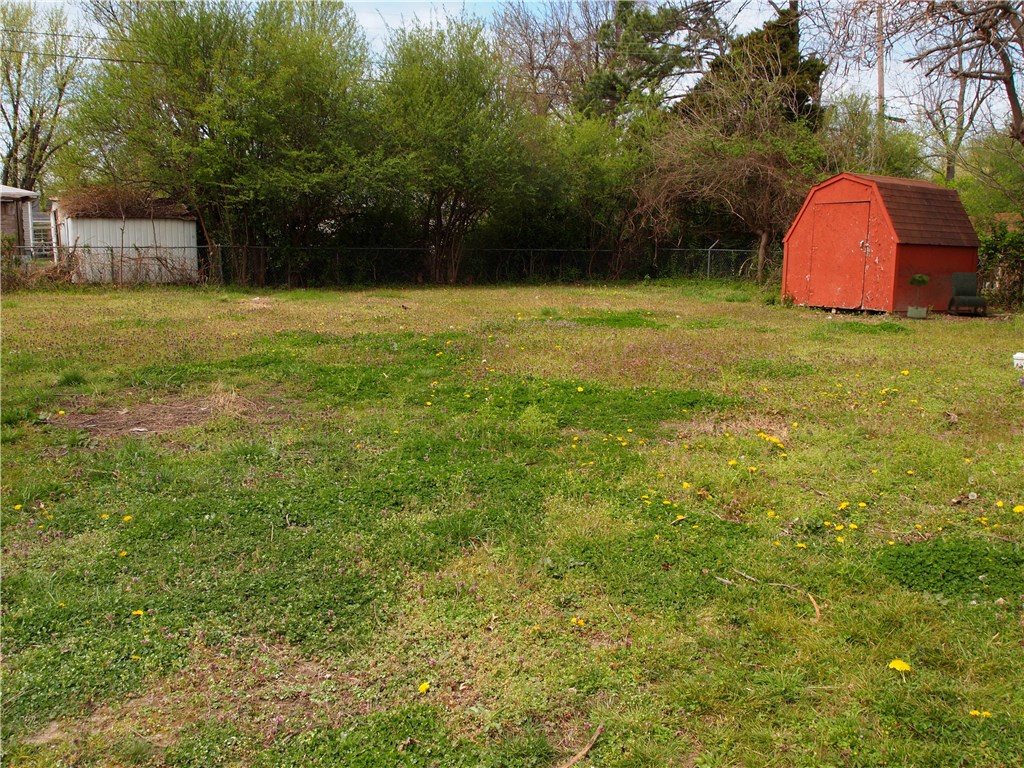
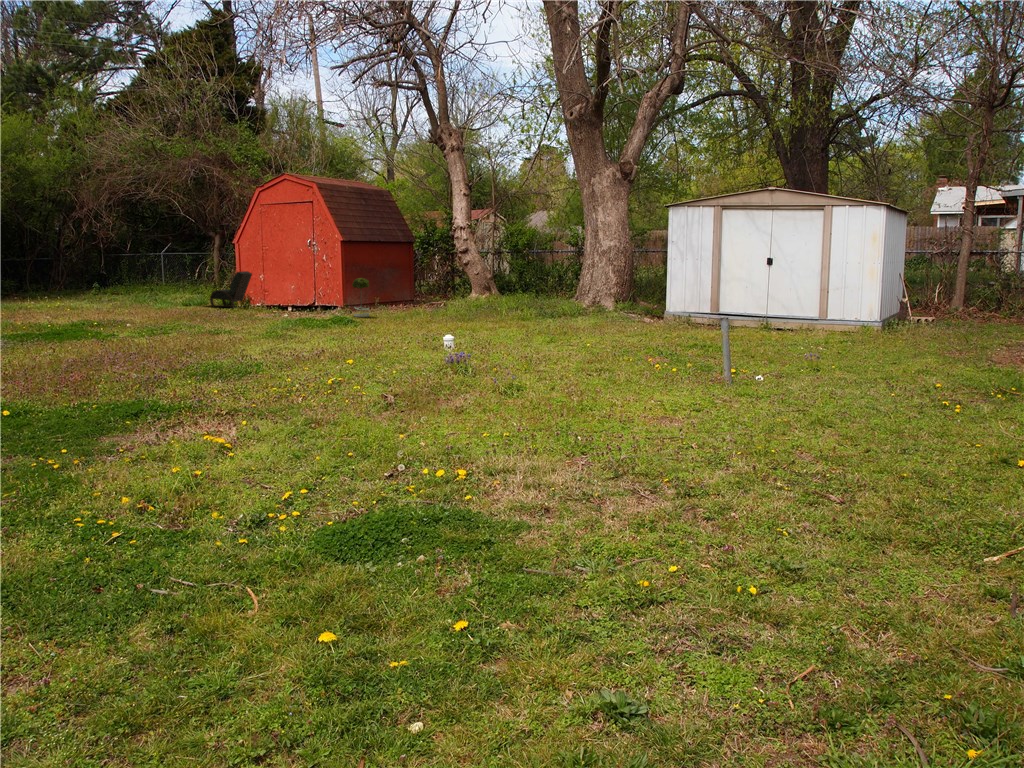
lounge chair: present [947,273,987,317] -> present [210,271,252,308]

